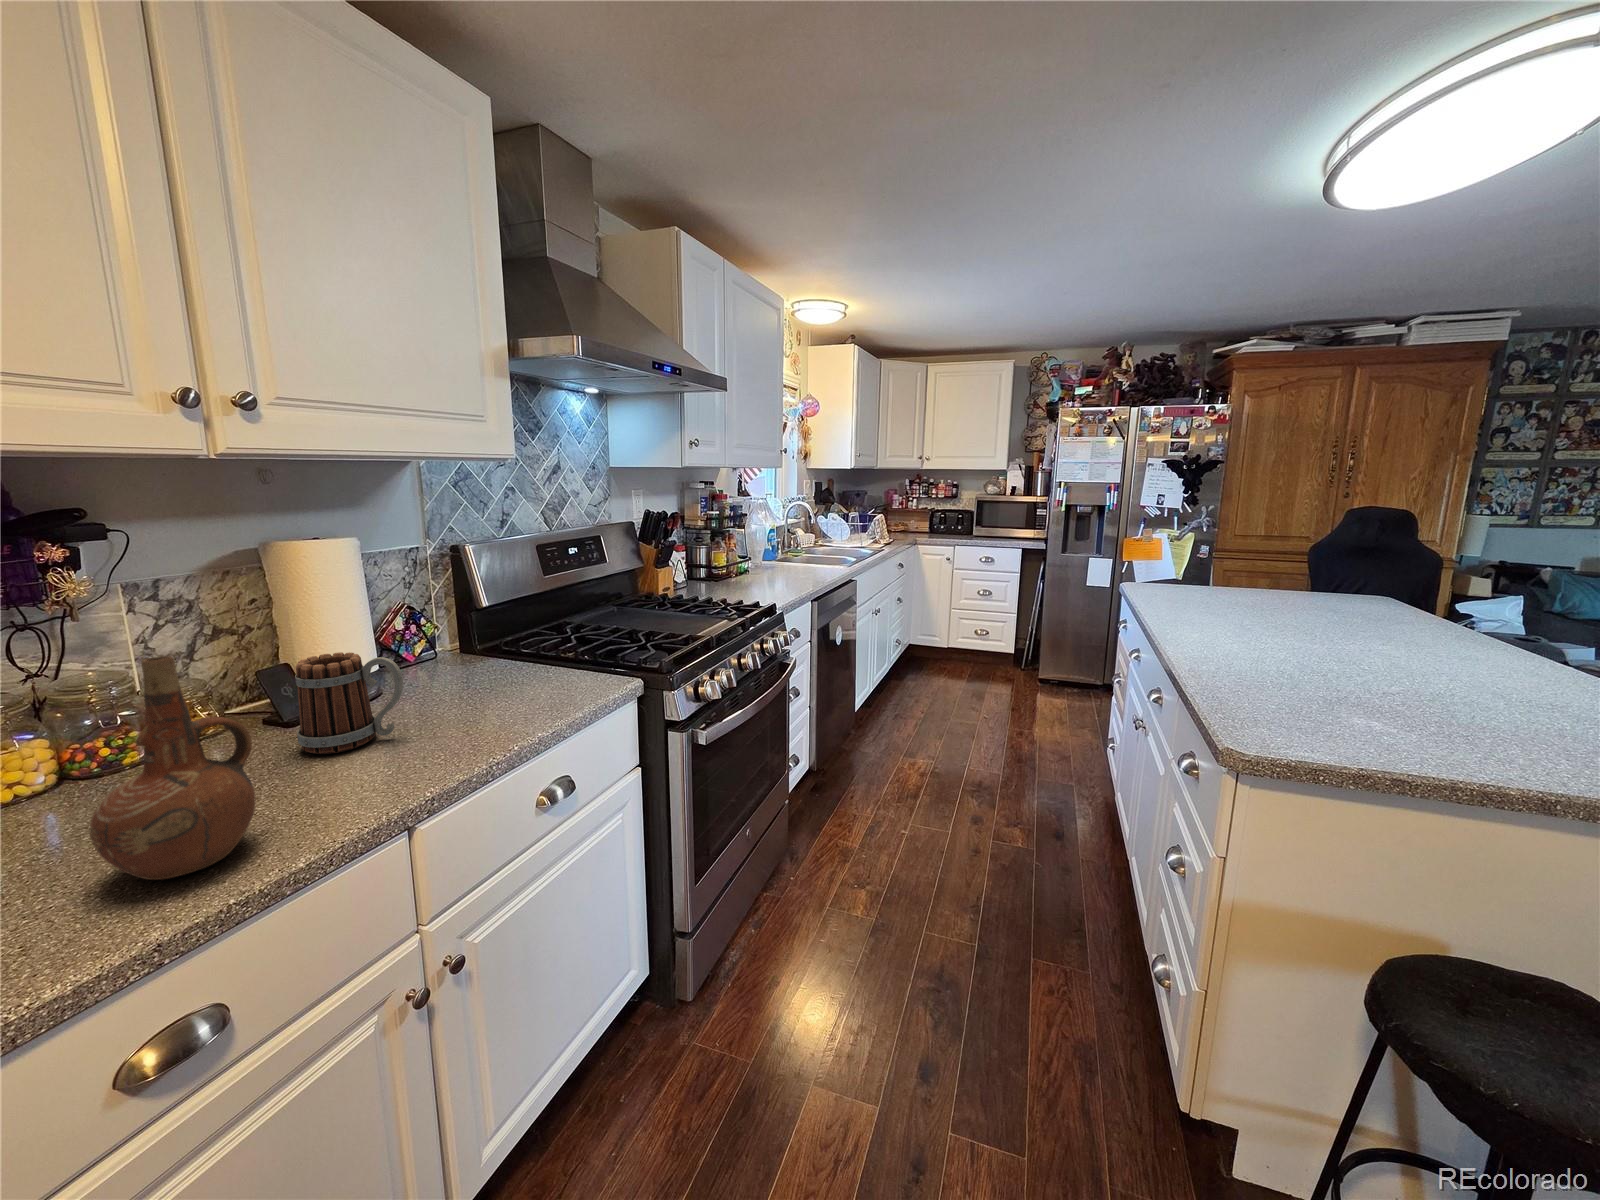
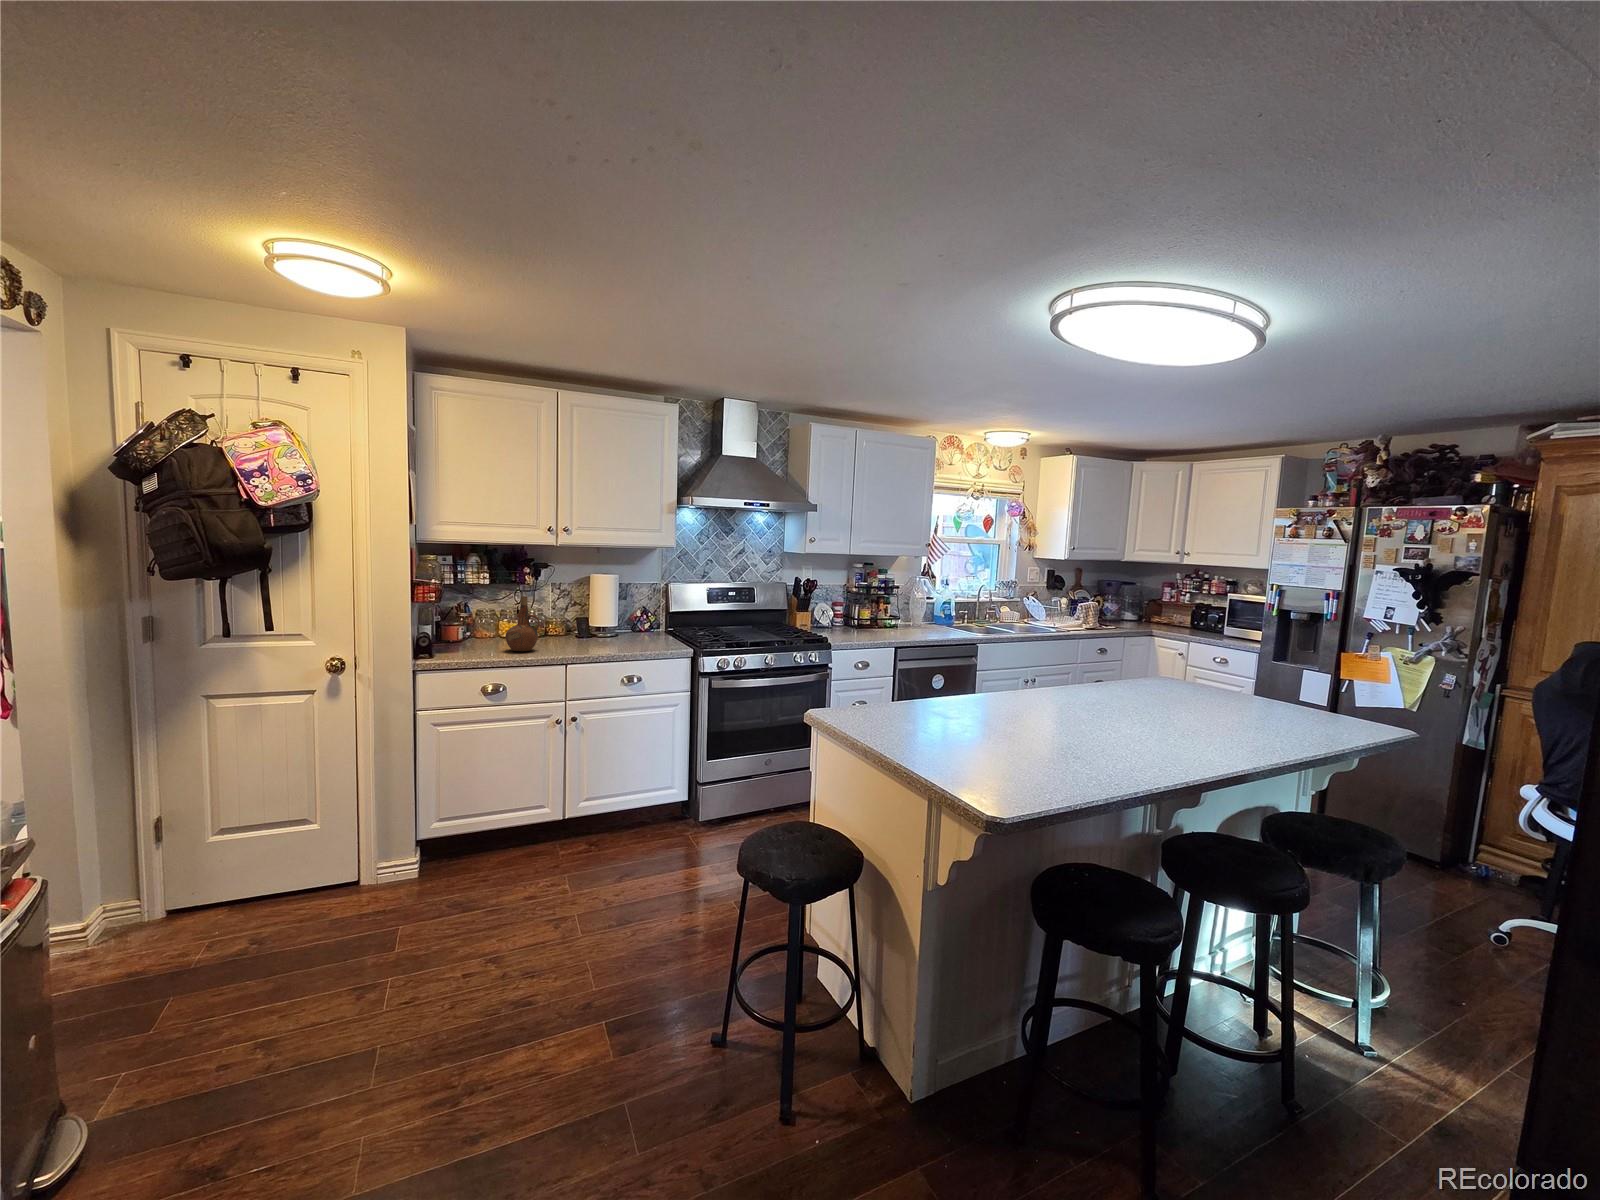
mug: present [295,652,403,754] -> none [570,612,598,644]

